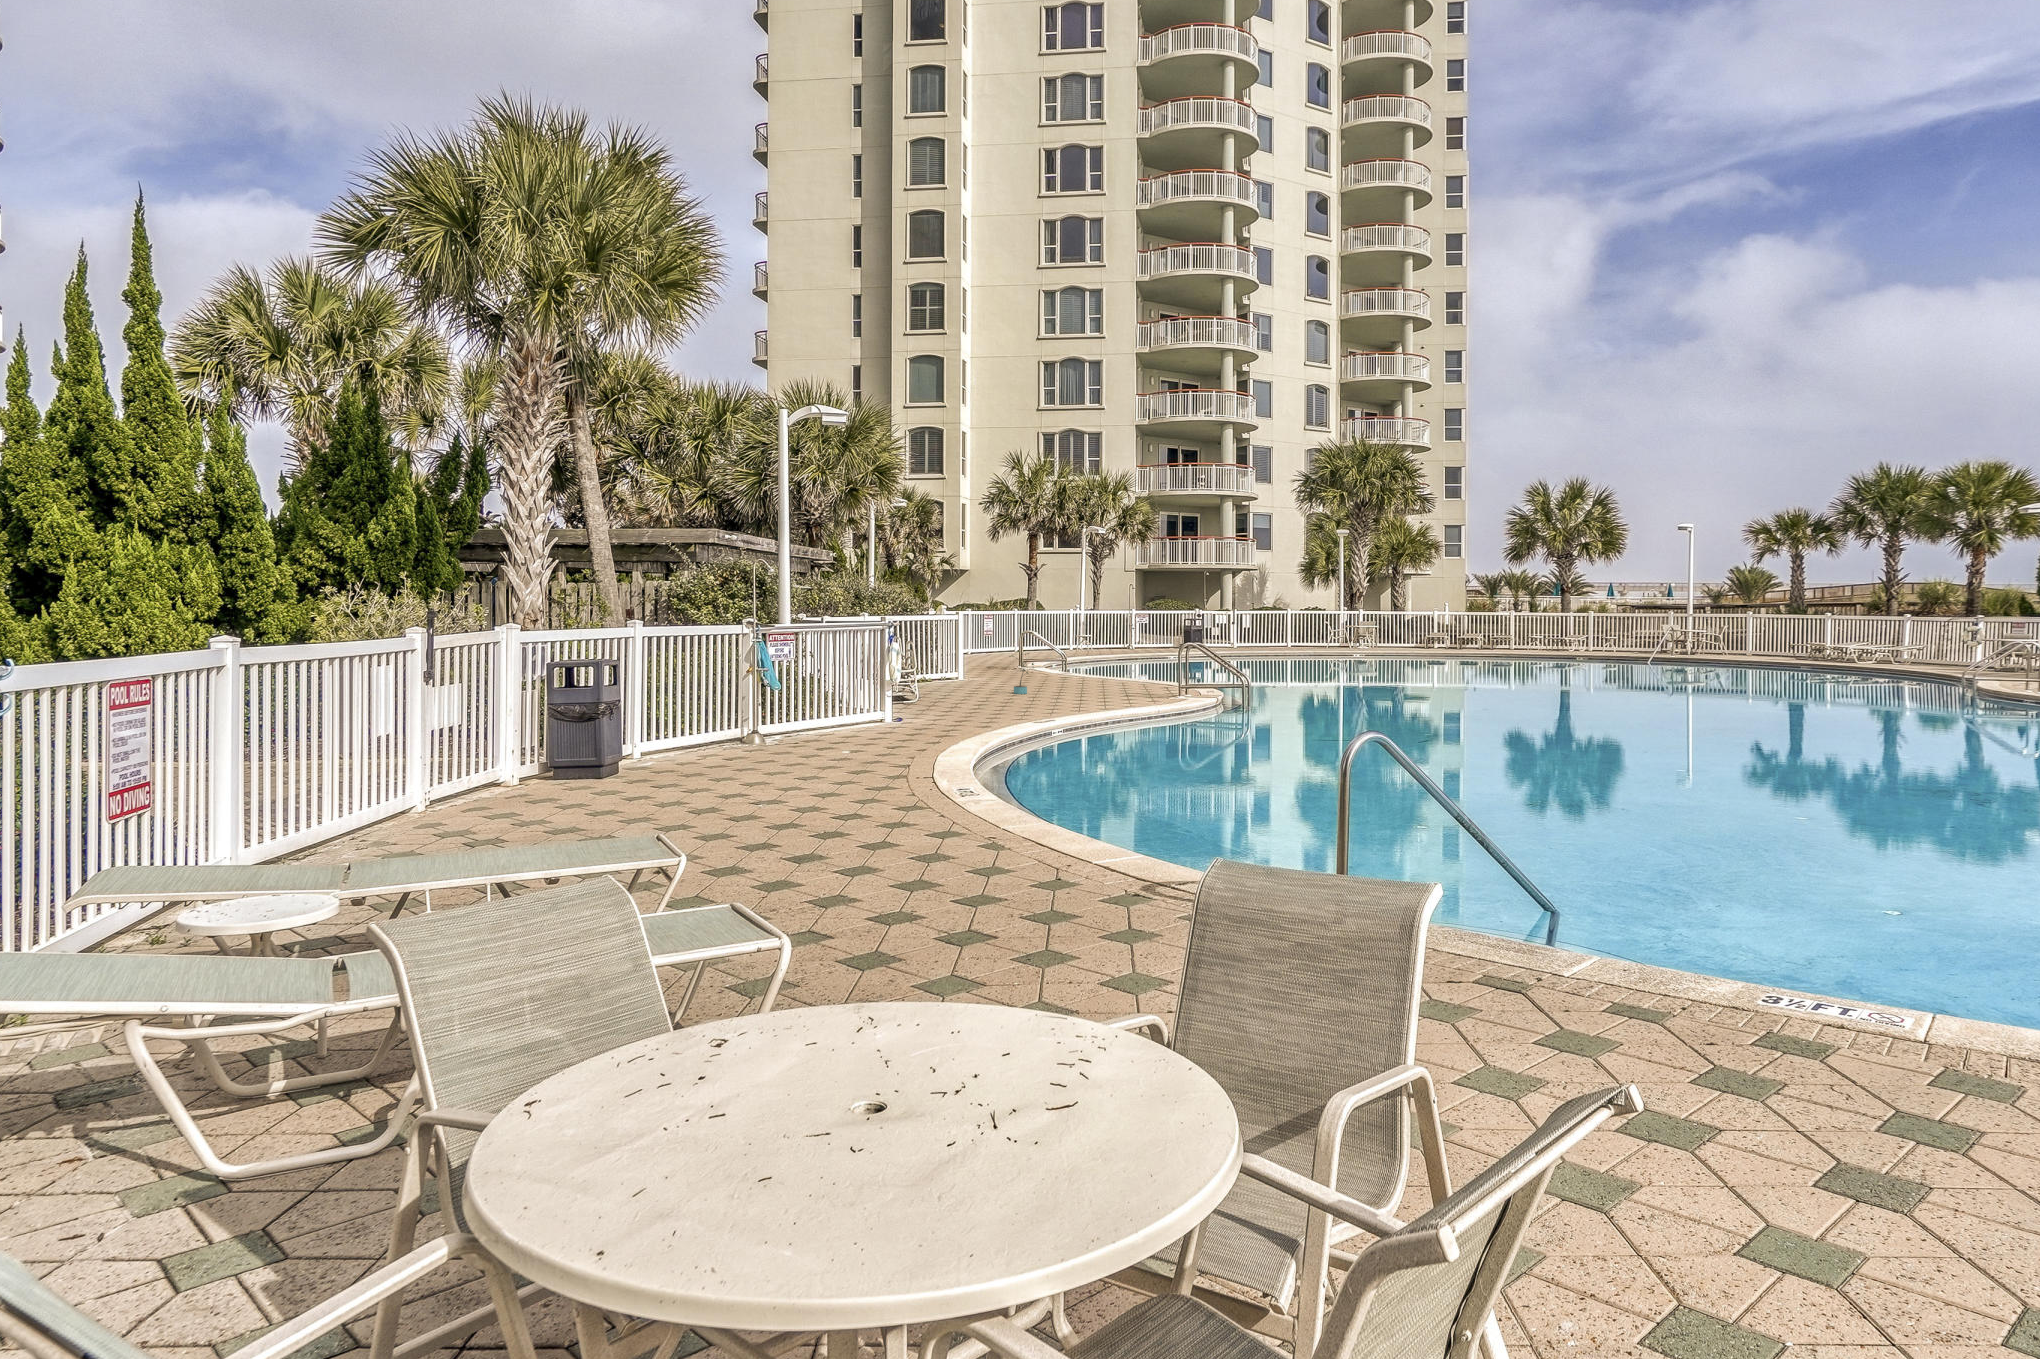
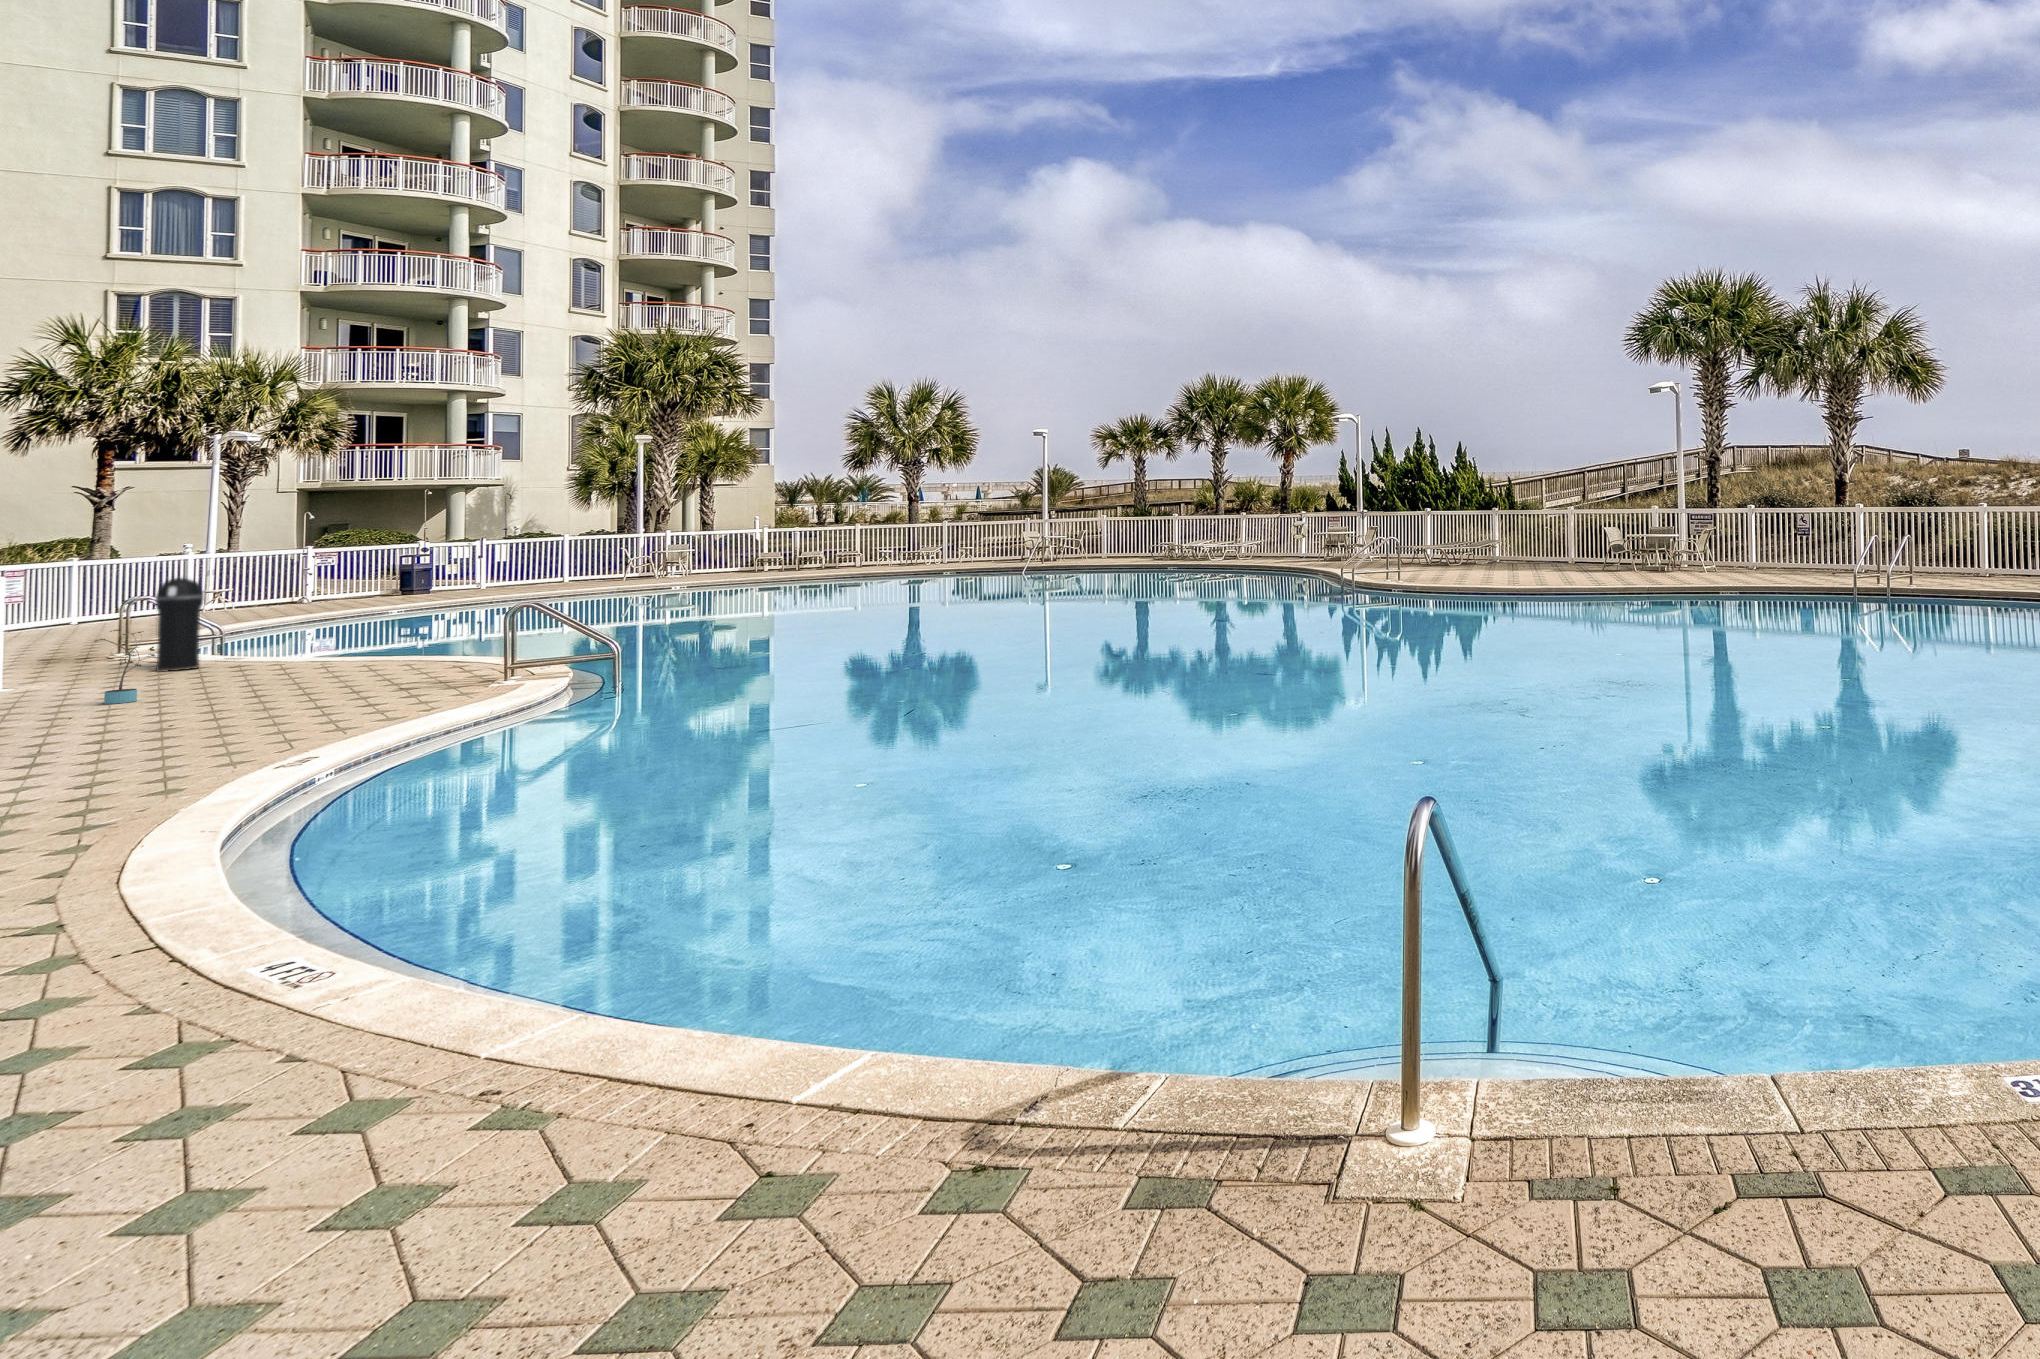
trash can: none [1042,623,1063,679] -> present [156,578,204,671]

